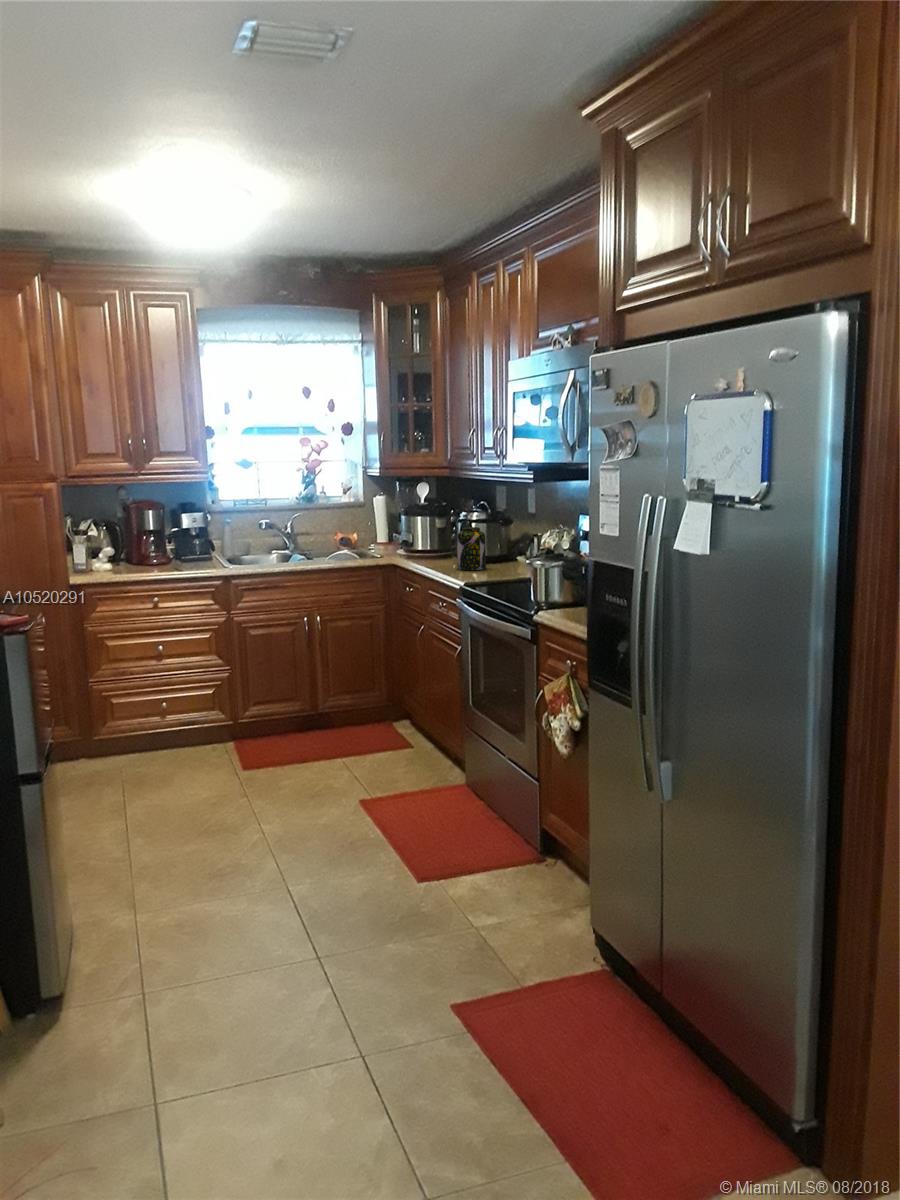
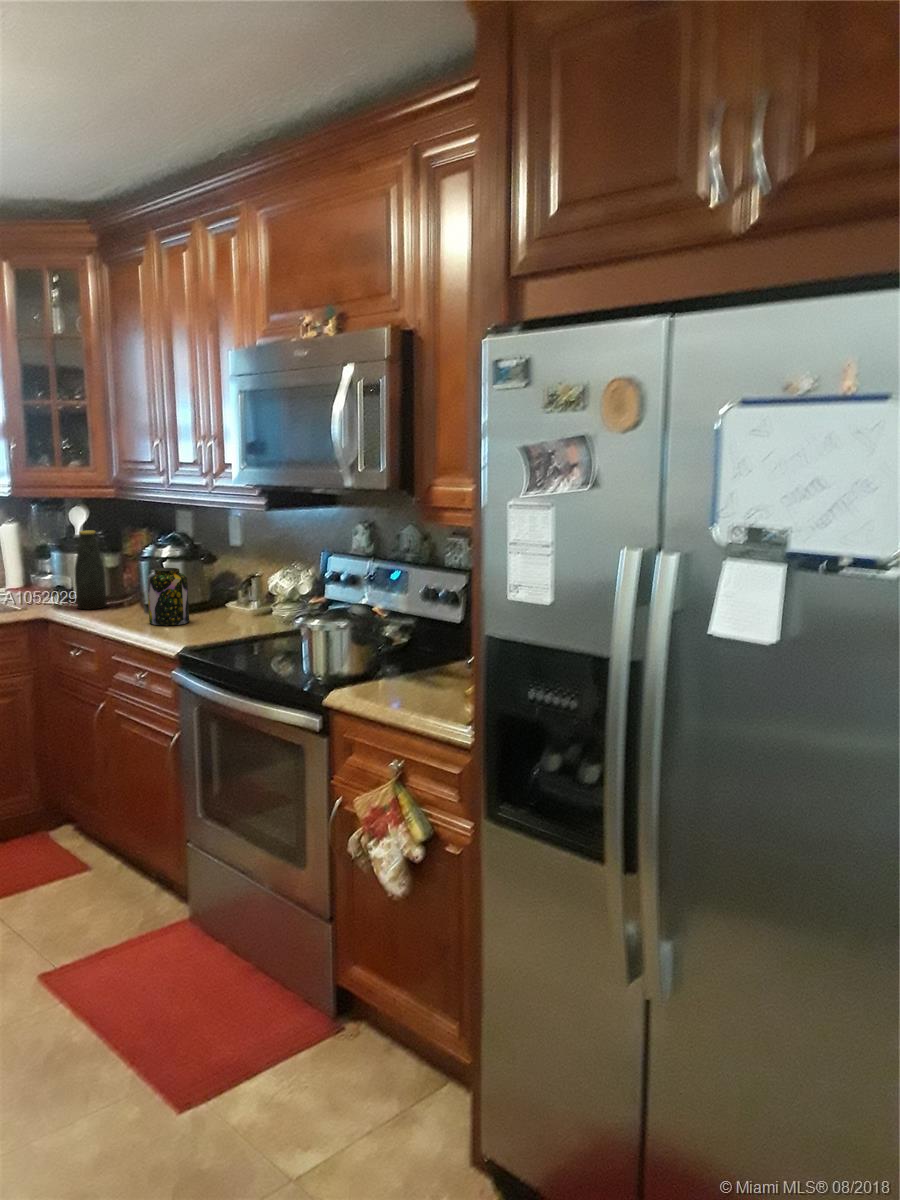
bottle: none [416,500,438,559] -> present [75,531,107,609]

